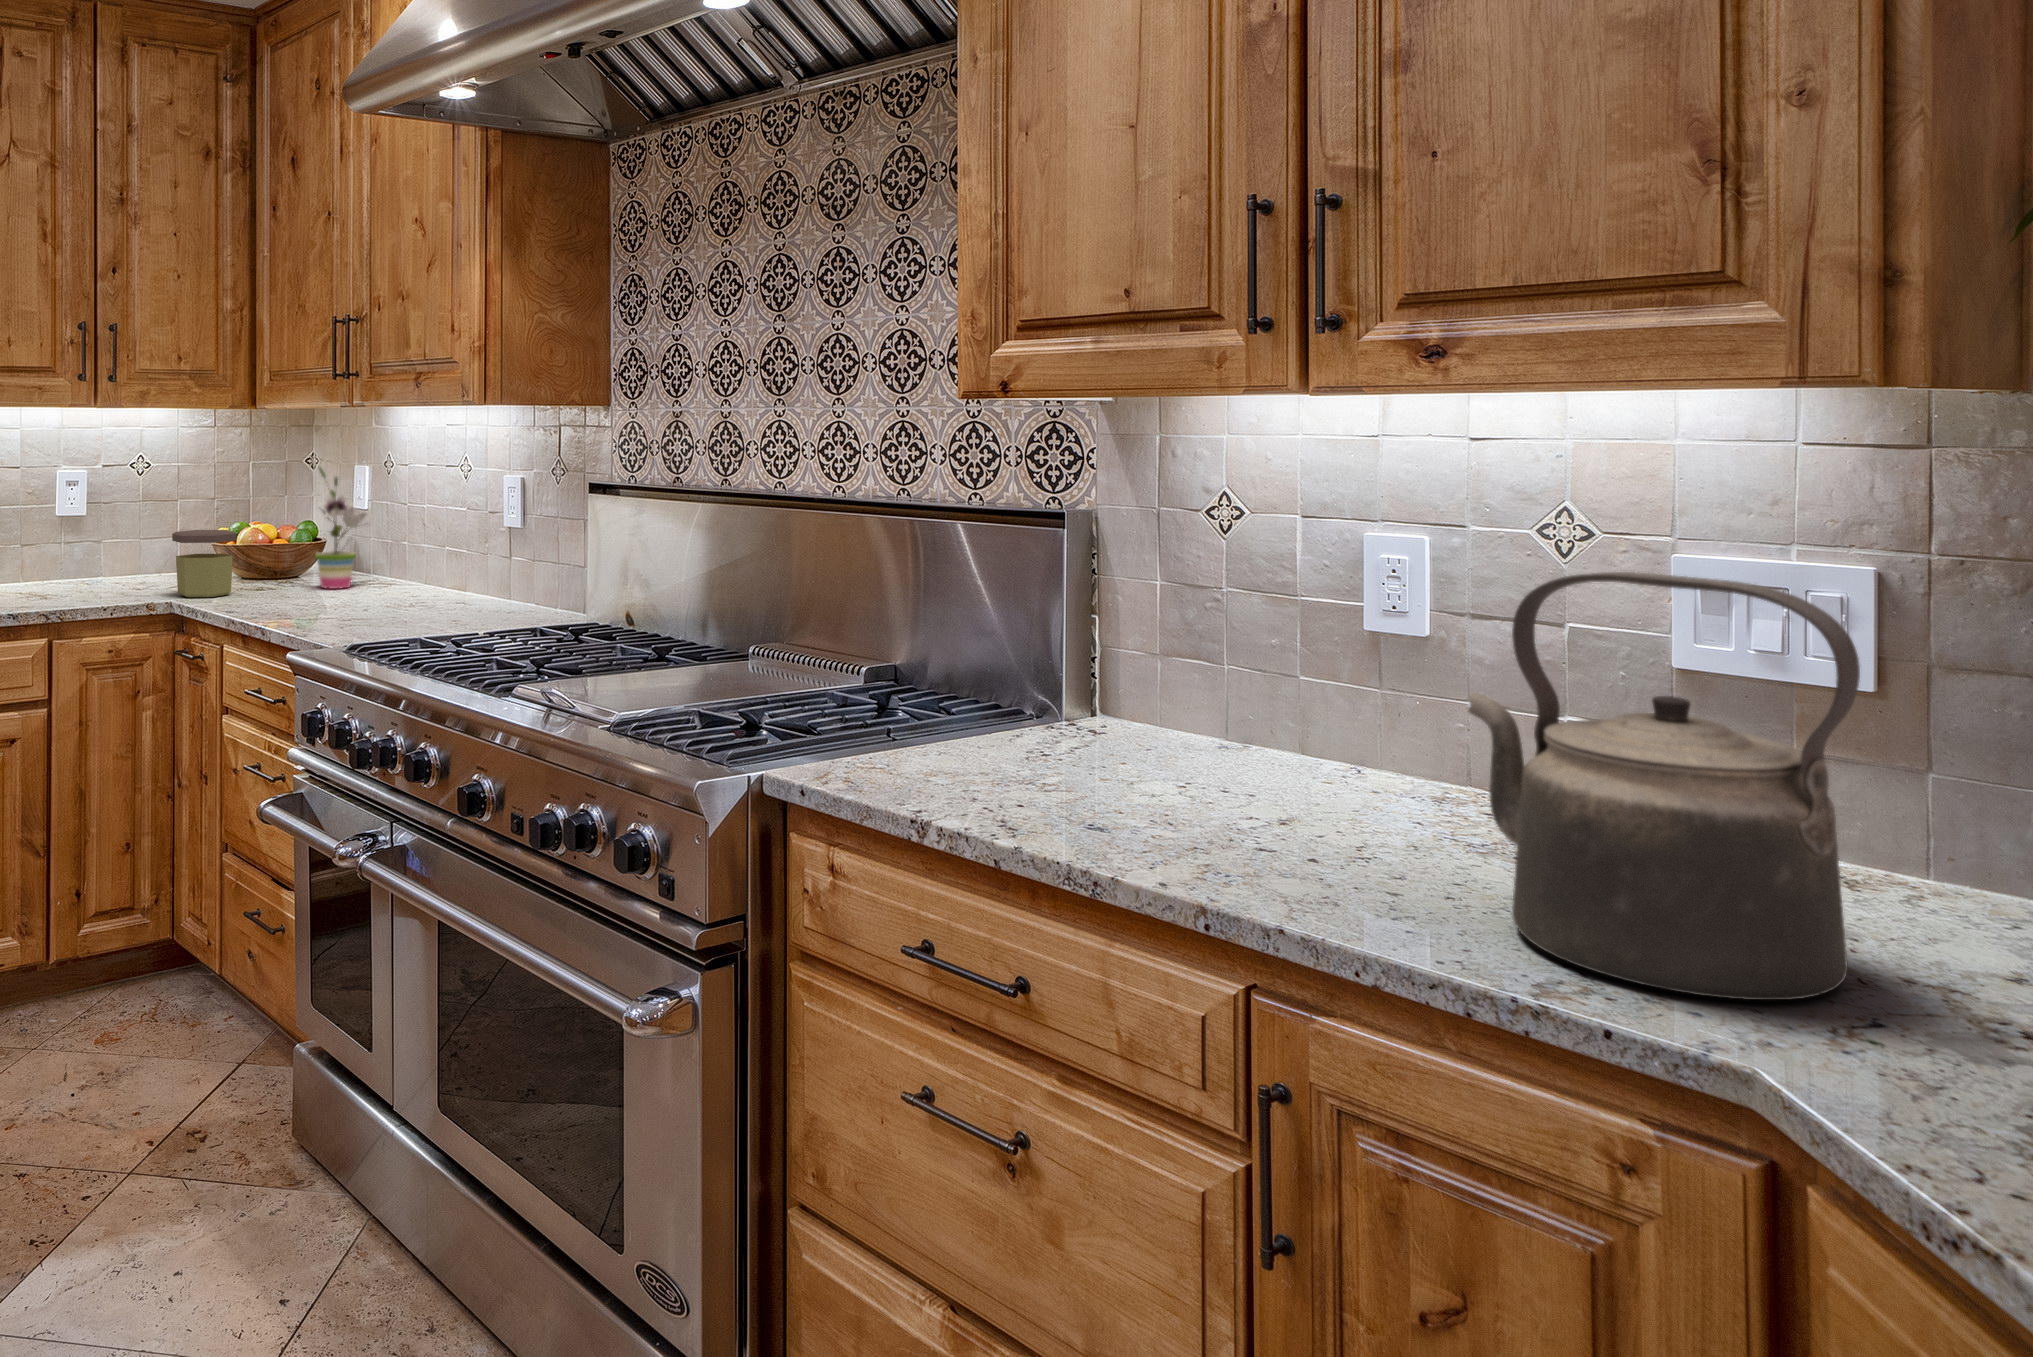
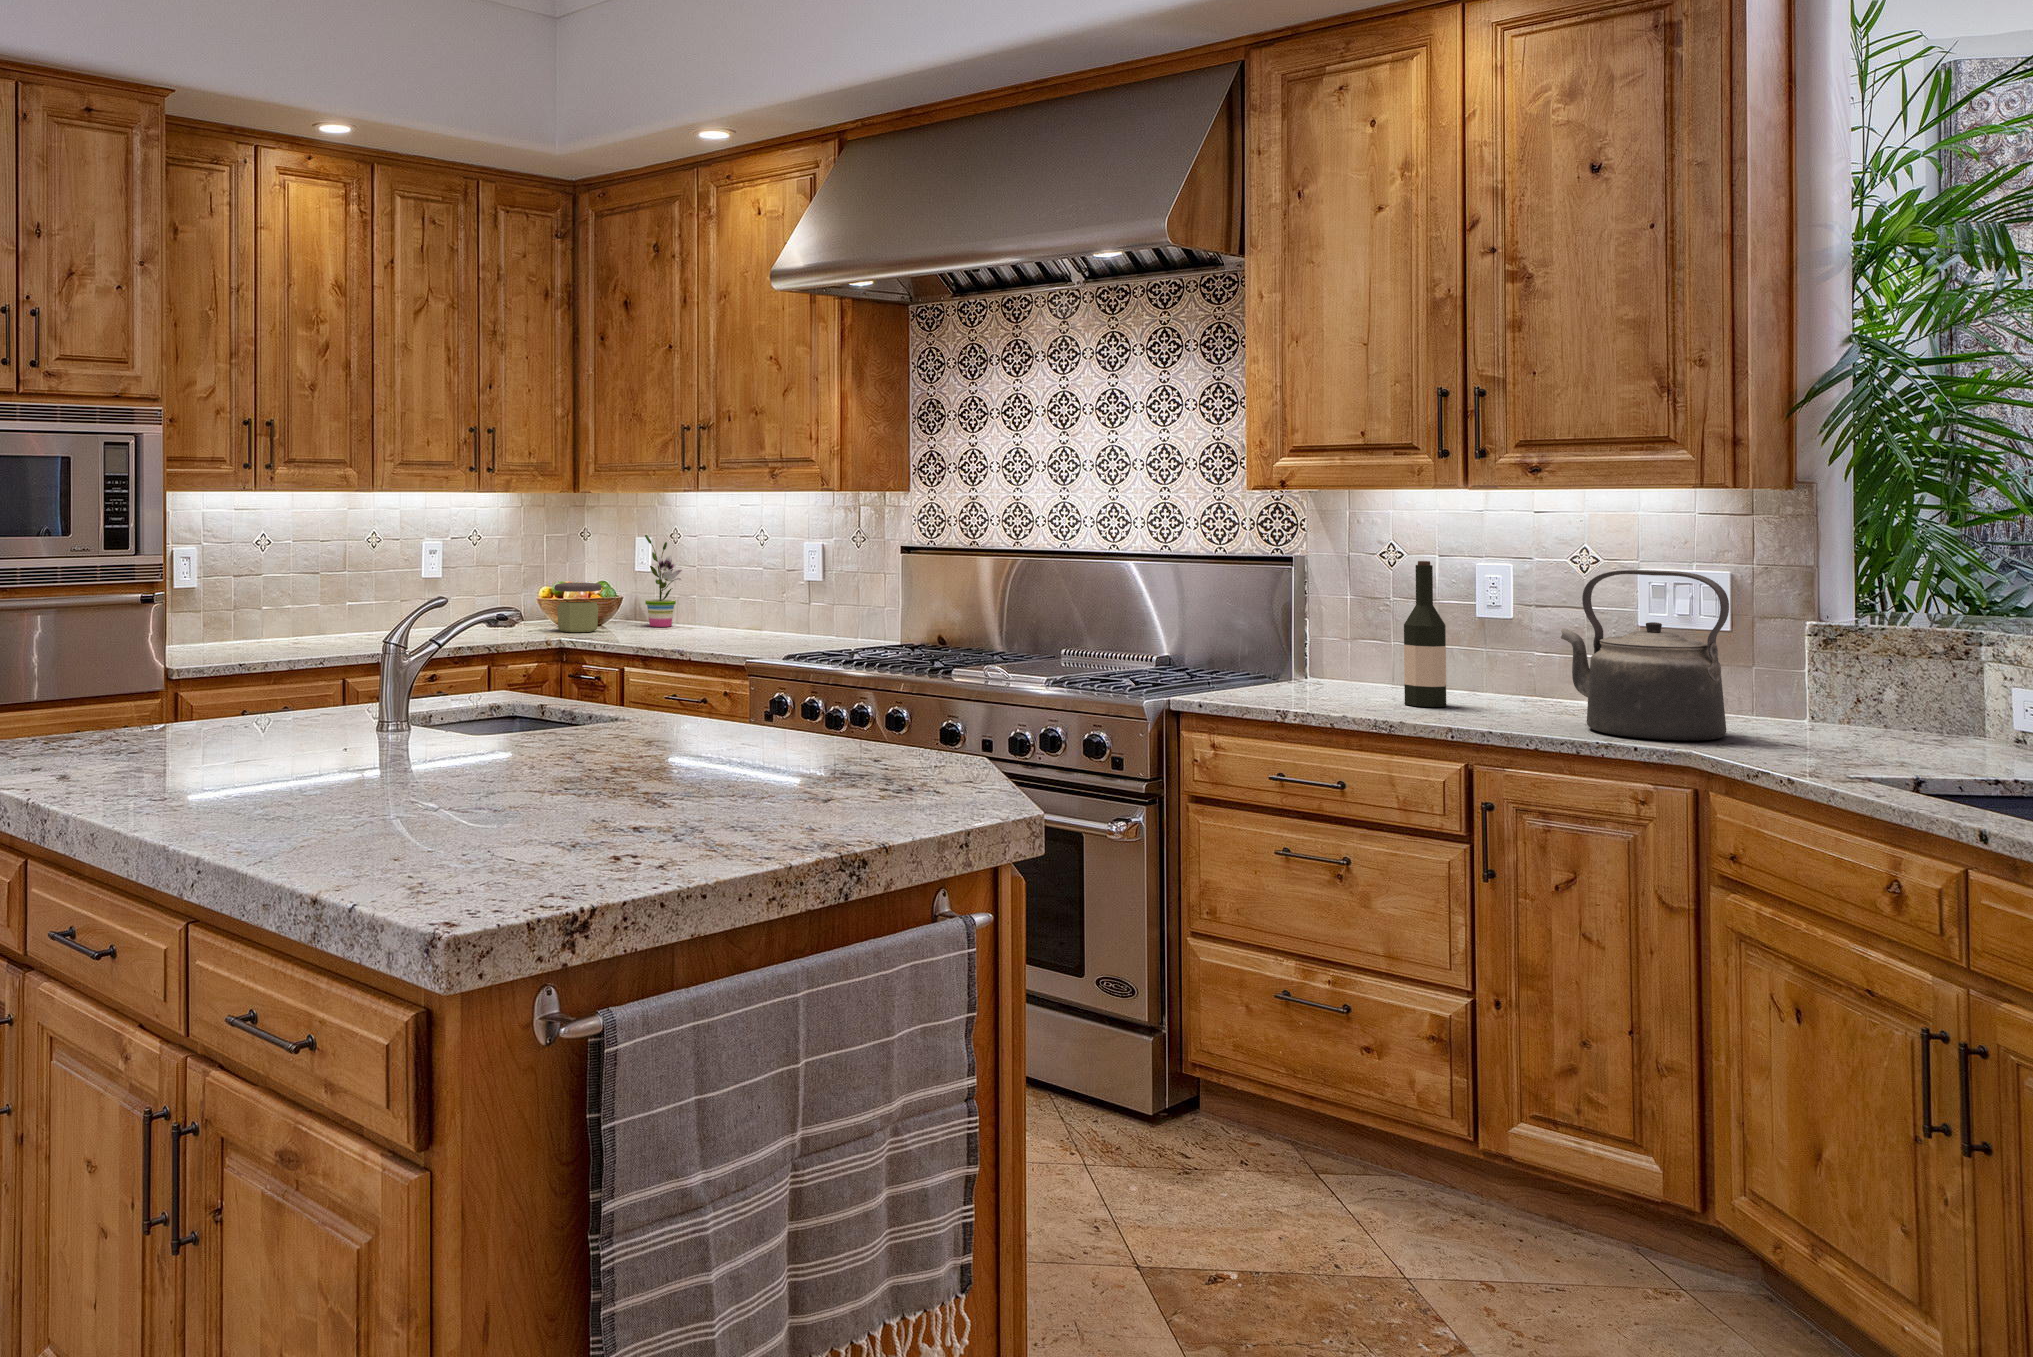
wine bottle: none [1181,534,1264,824] -> present [1404,561,1446,707]

